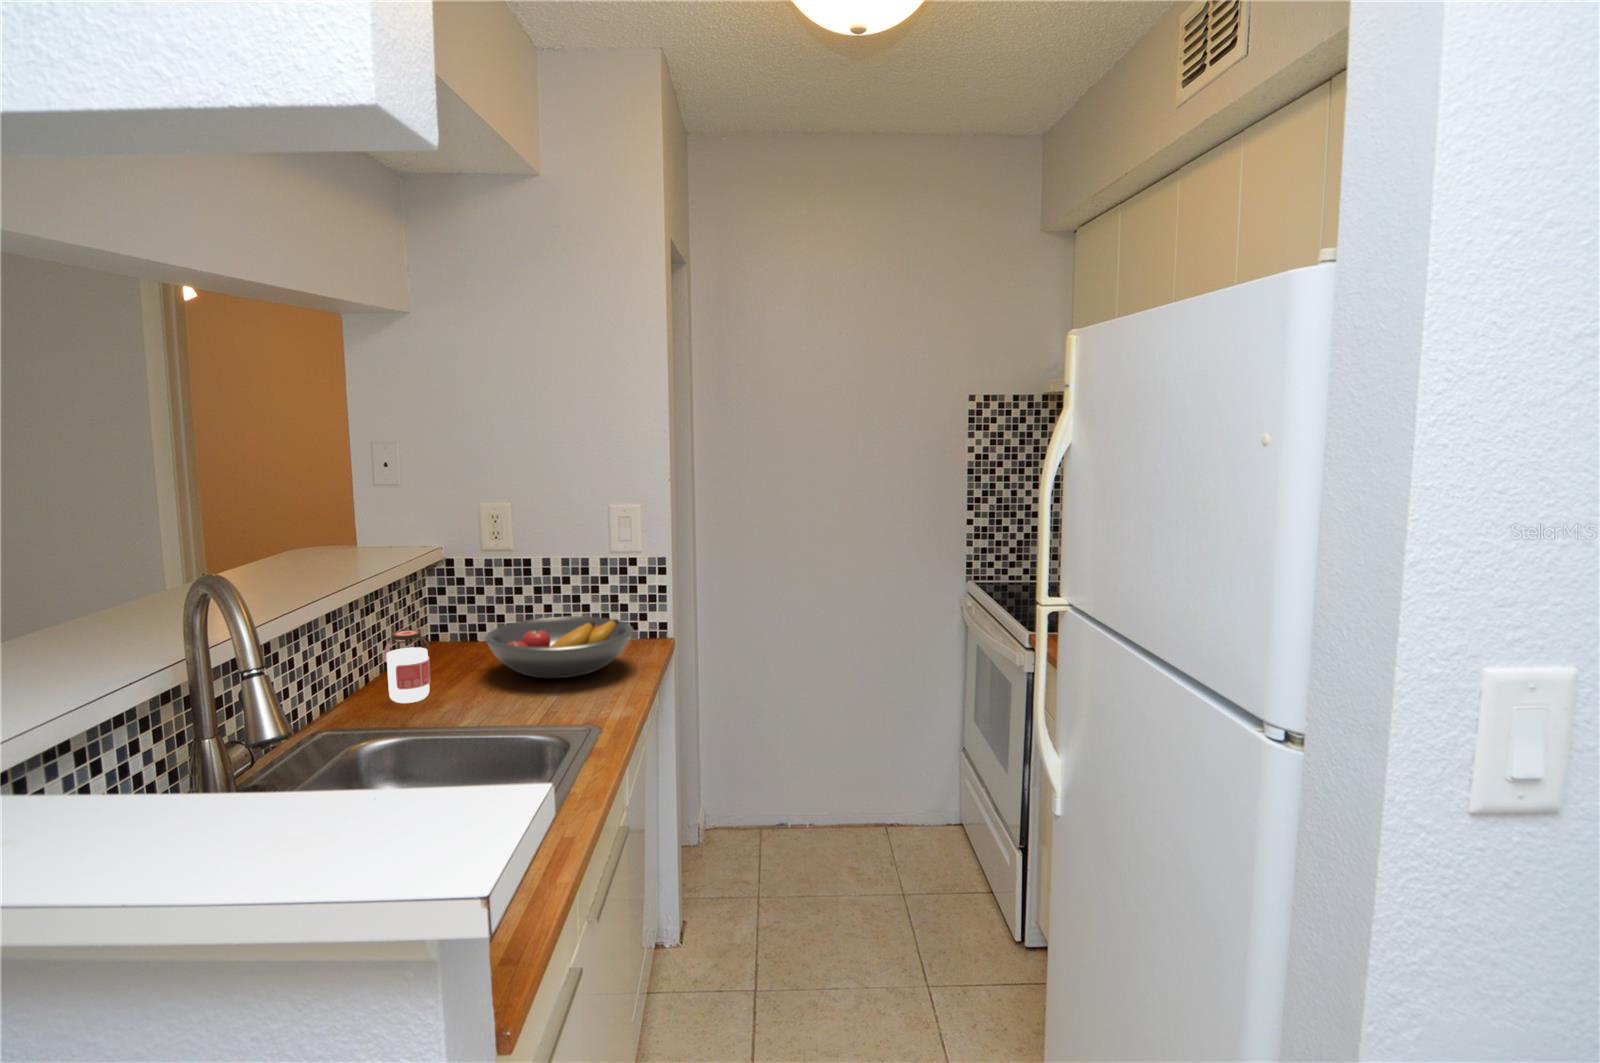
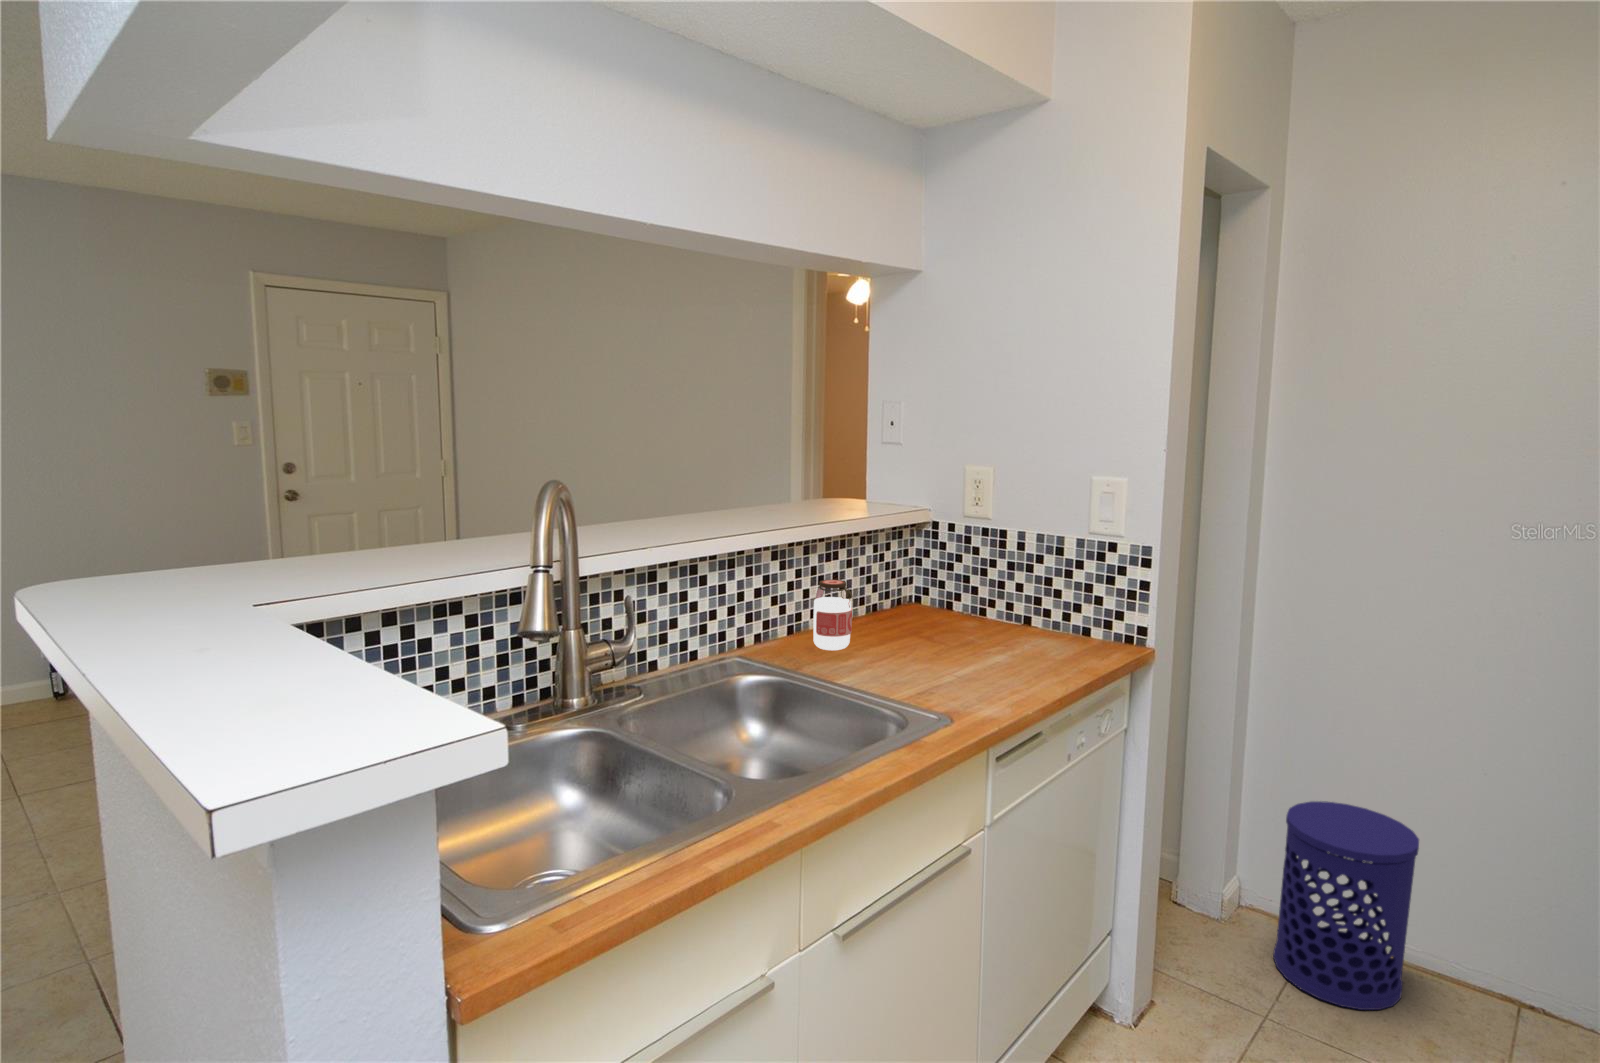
fruit bowl: present [485,616,633,678] -> none [916,595,1078,663]
waste bin: none [741,728,824,873] -> present [1273,801,1419,1010]

